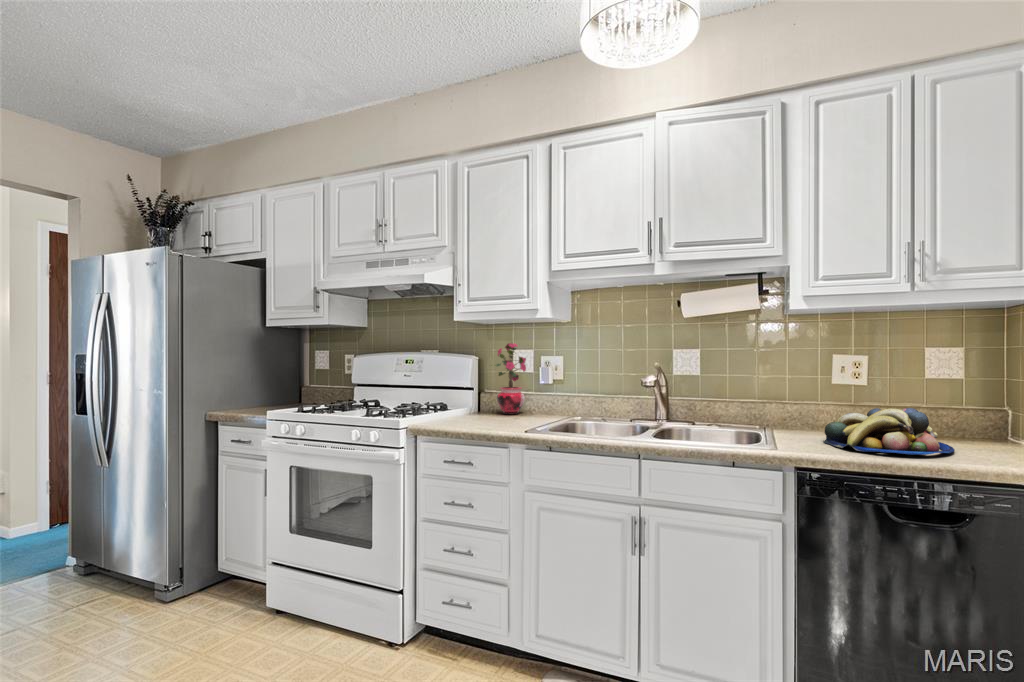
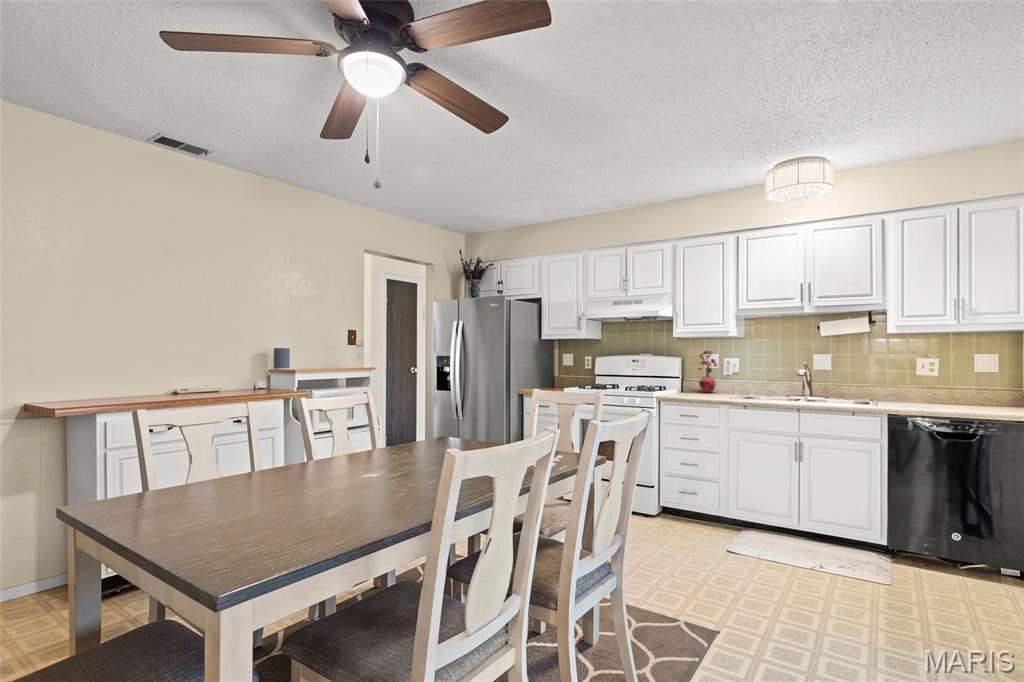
fruit bowl: present [824,408,955,455] -> none [907,387,982,409]

